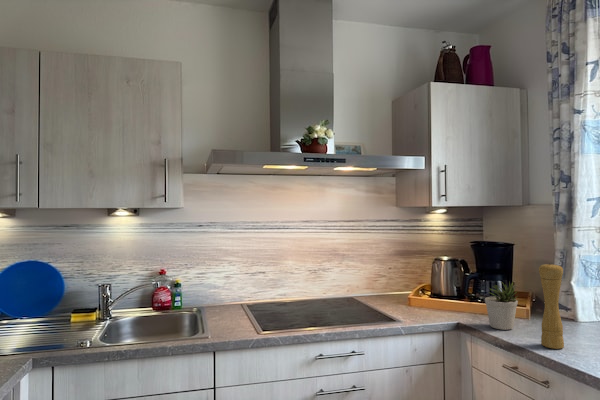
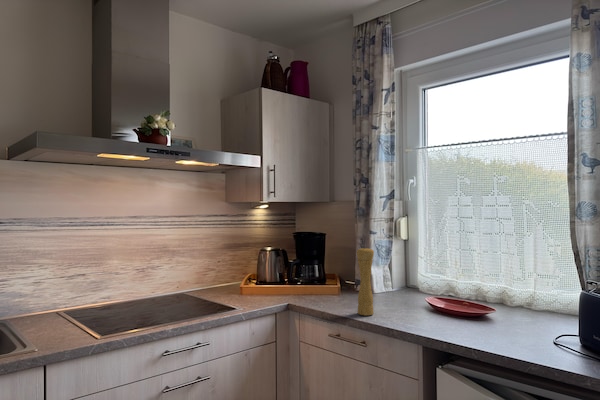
potted plant: present [485,282,518,330] -> none [311,264,338,306]

